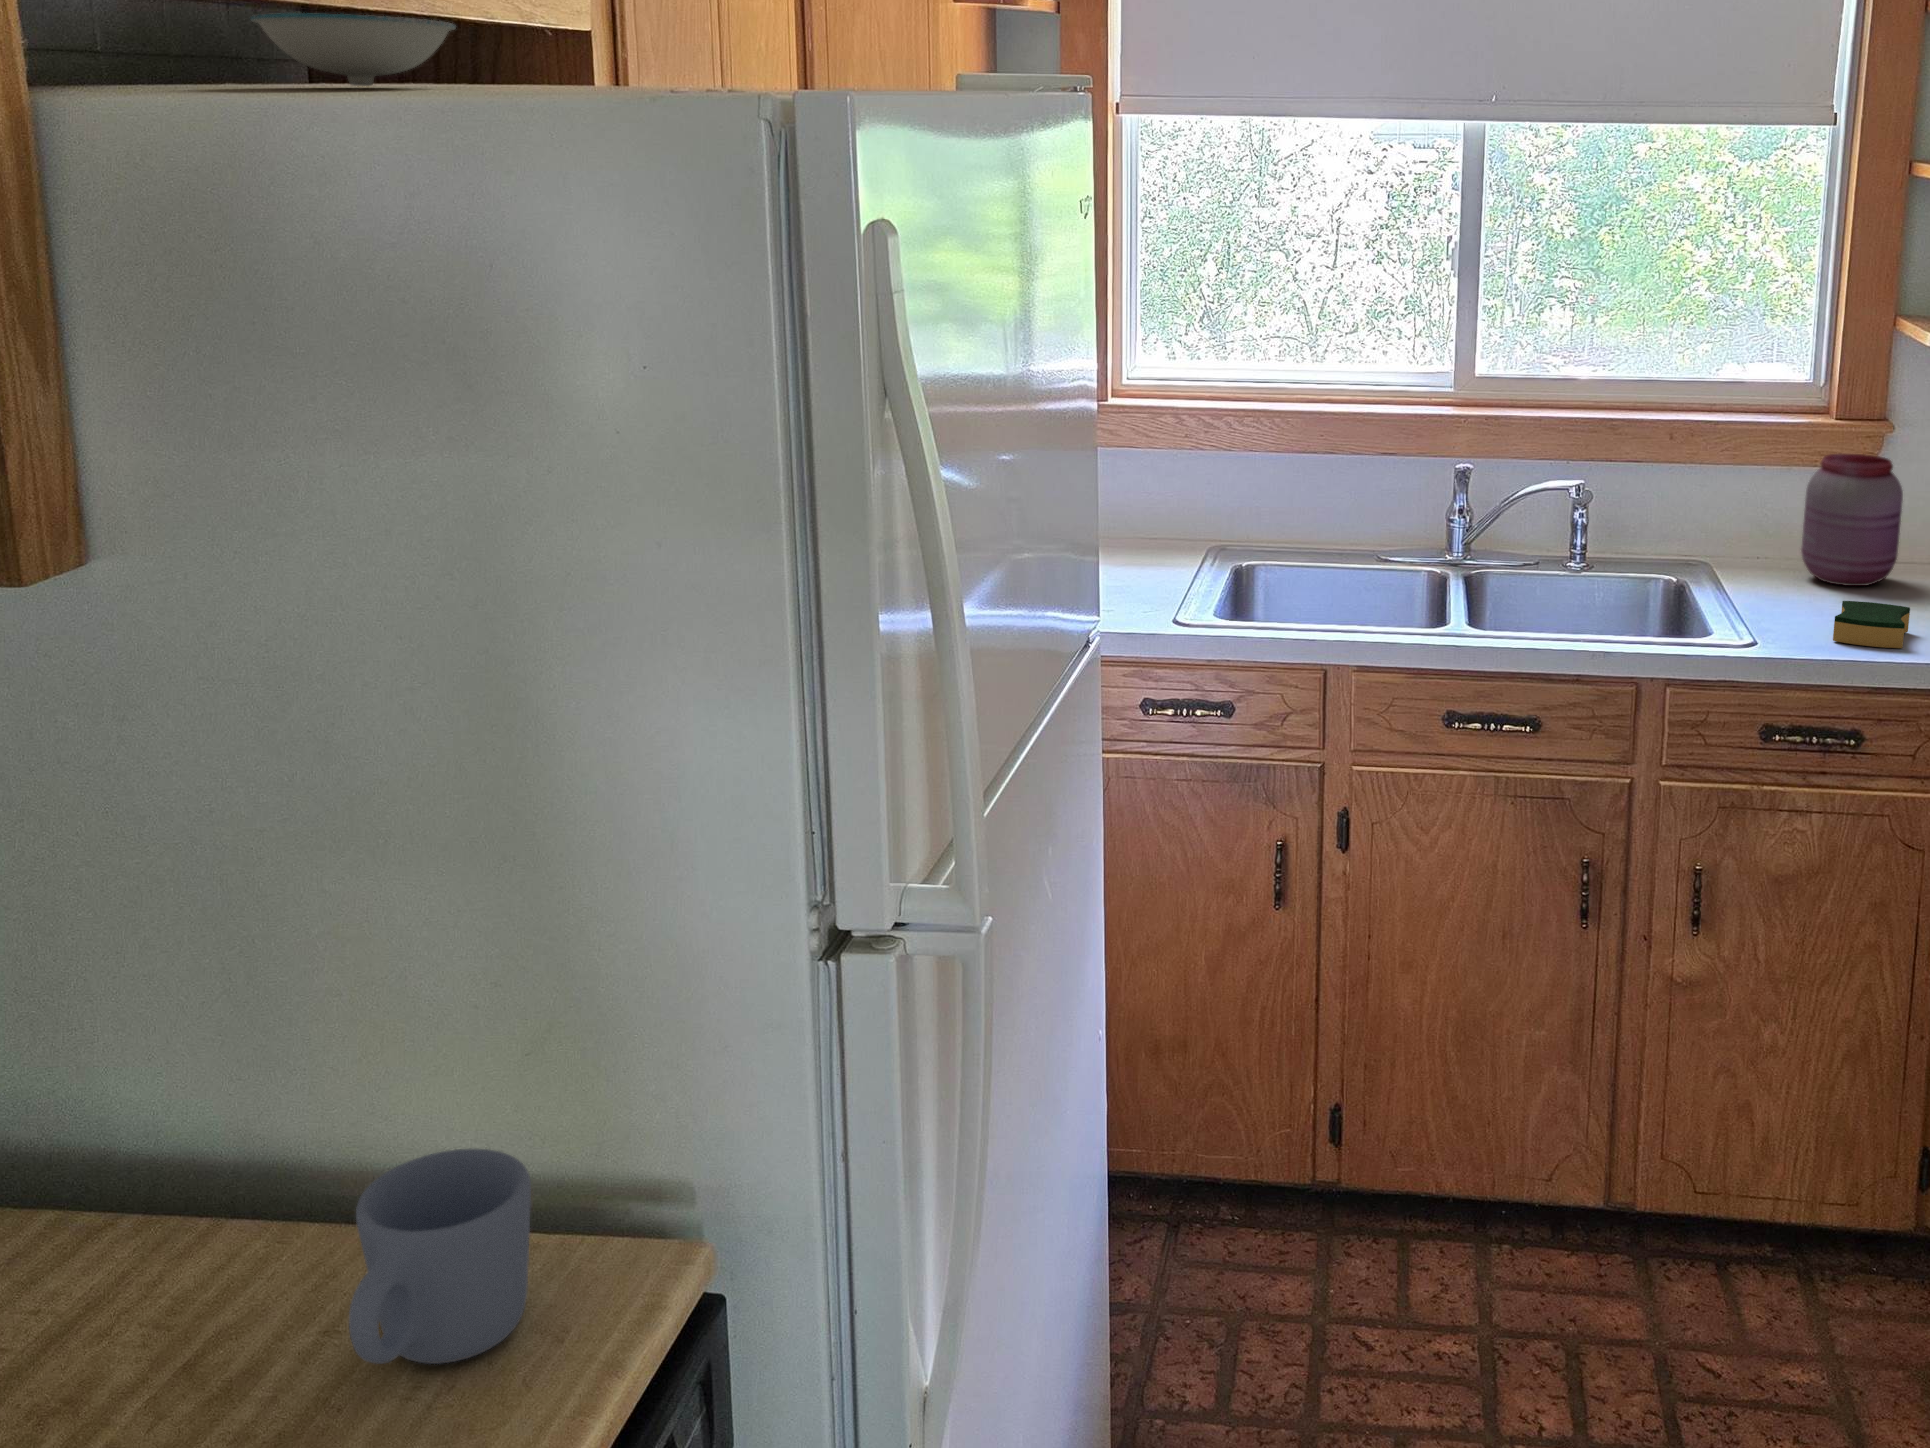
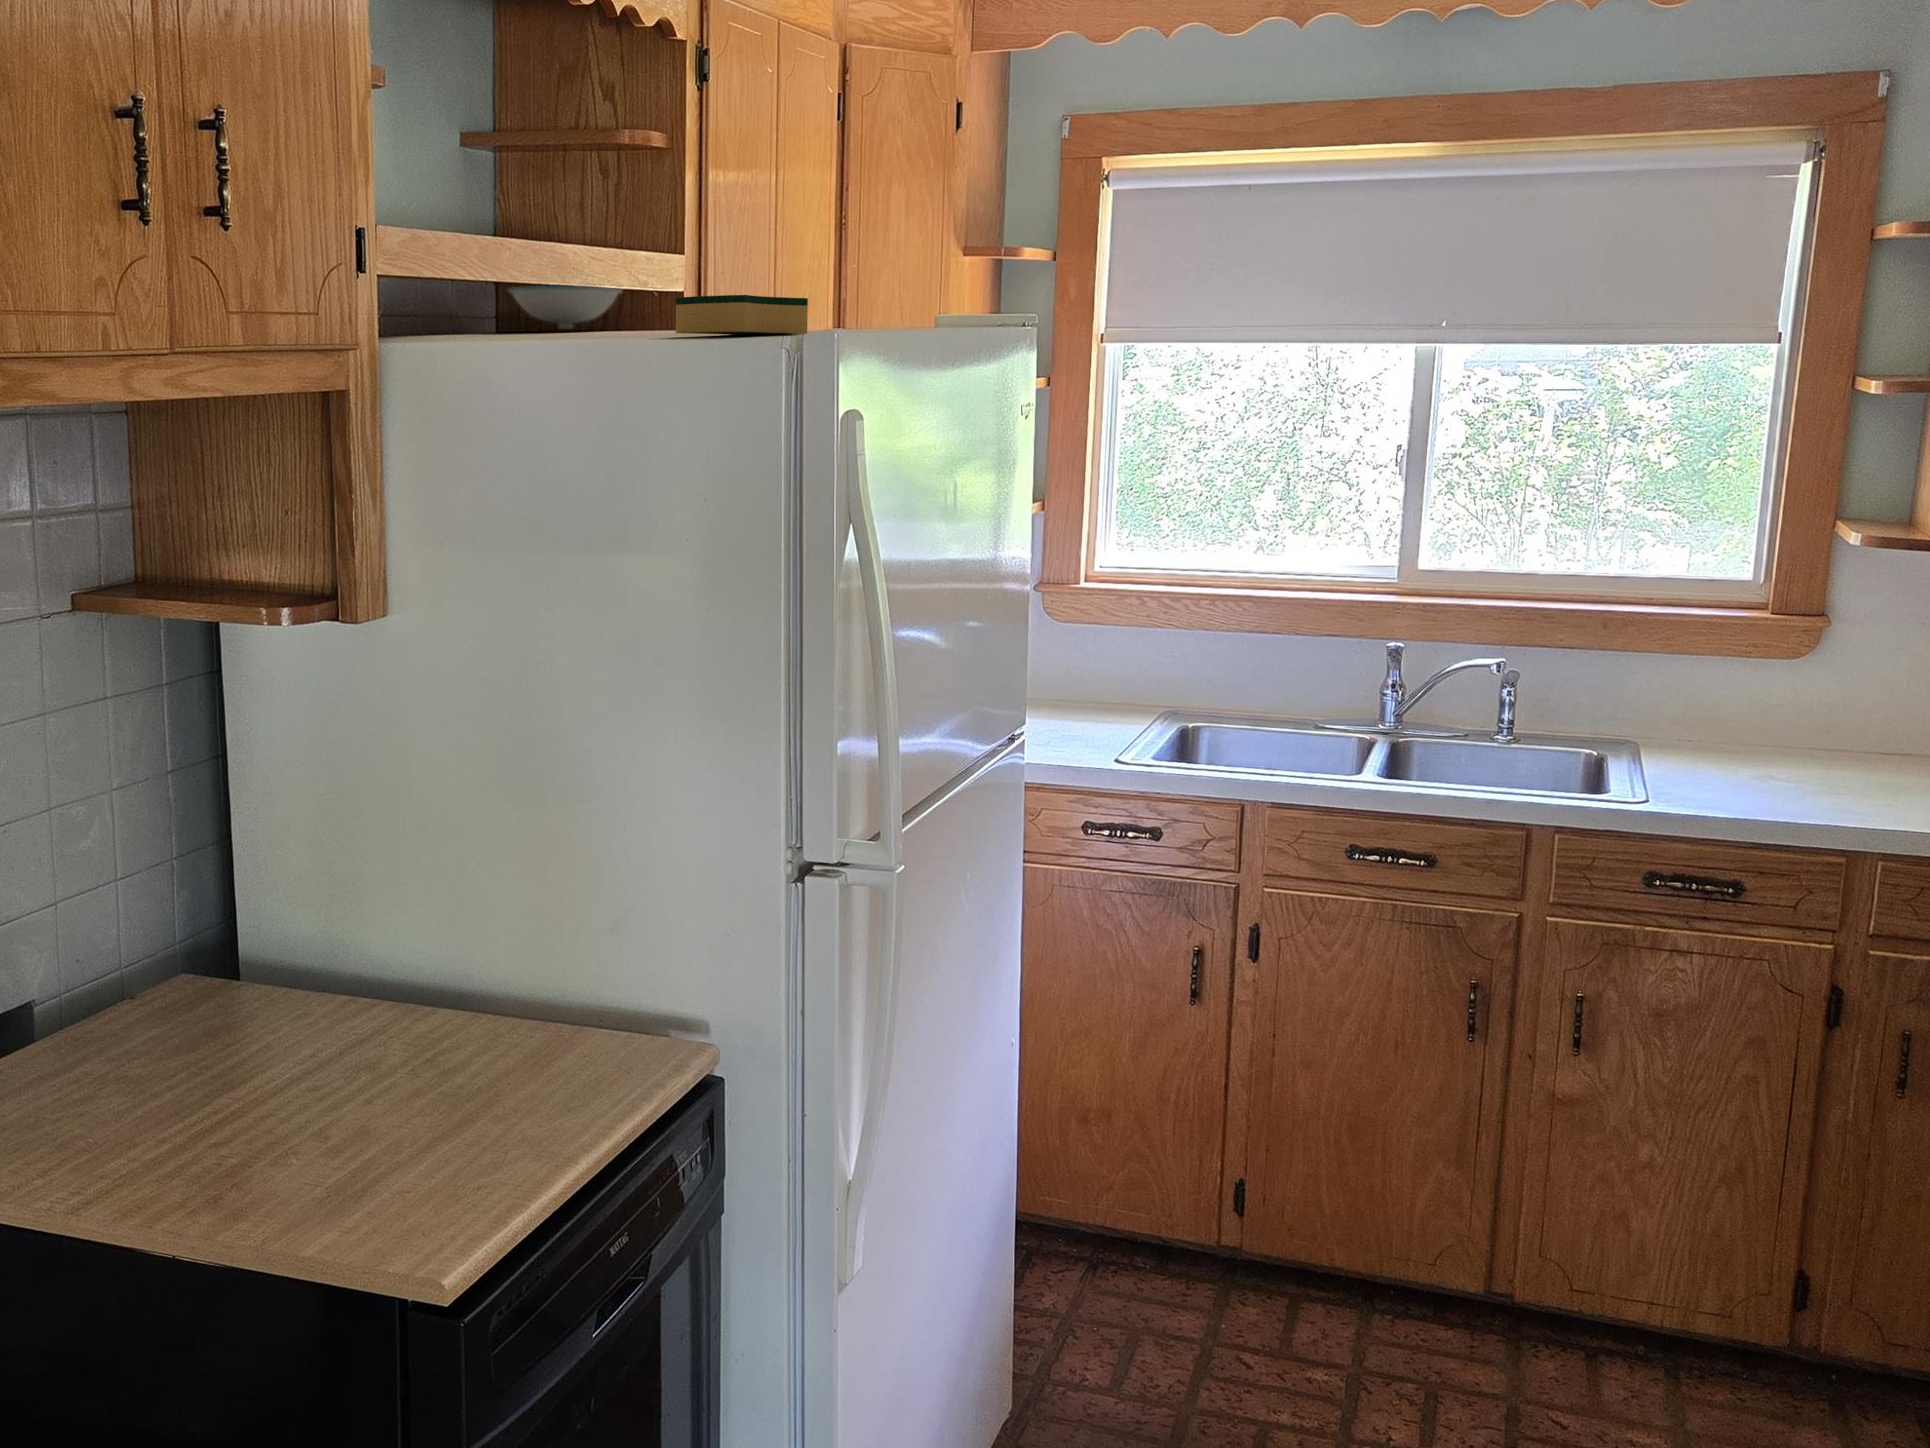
jar: present [1801,454,1903,586] -> none [1726,646,1830,768]
sponge: present [1833,601,1910,648] -> present [676,295,808,335]
mug: present [349,1149,531,1364] -> none [551,942,645,1051]

